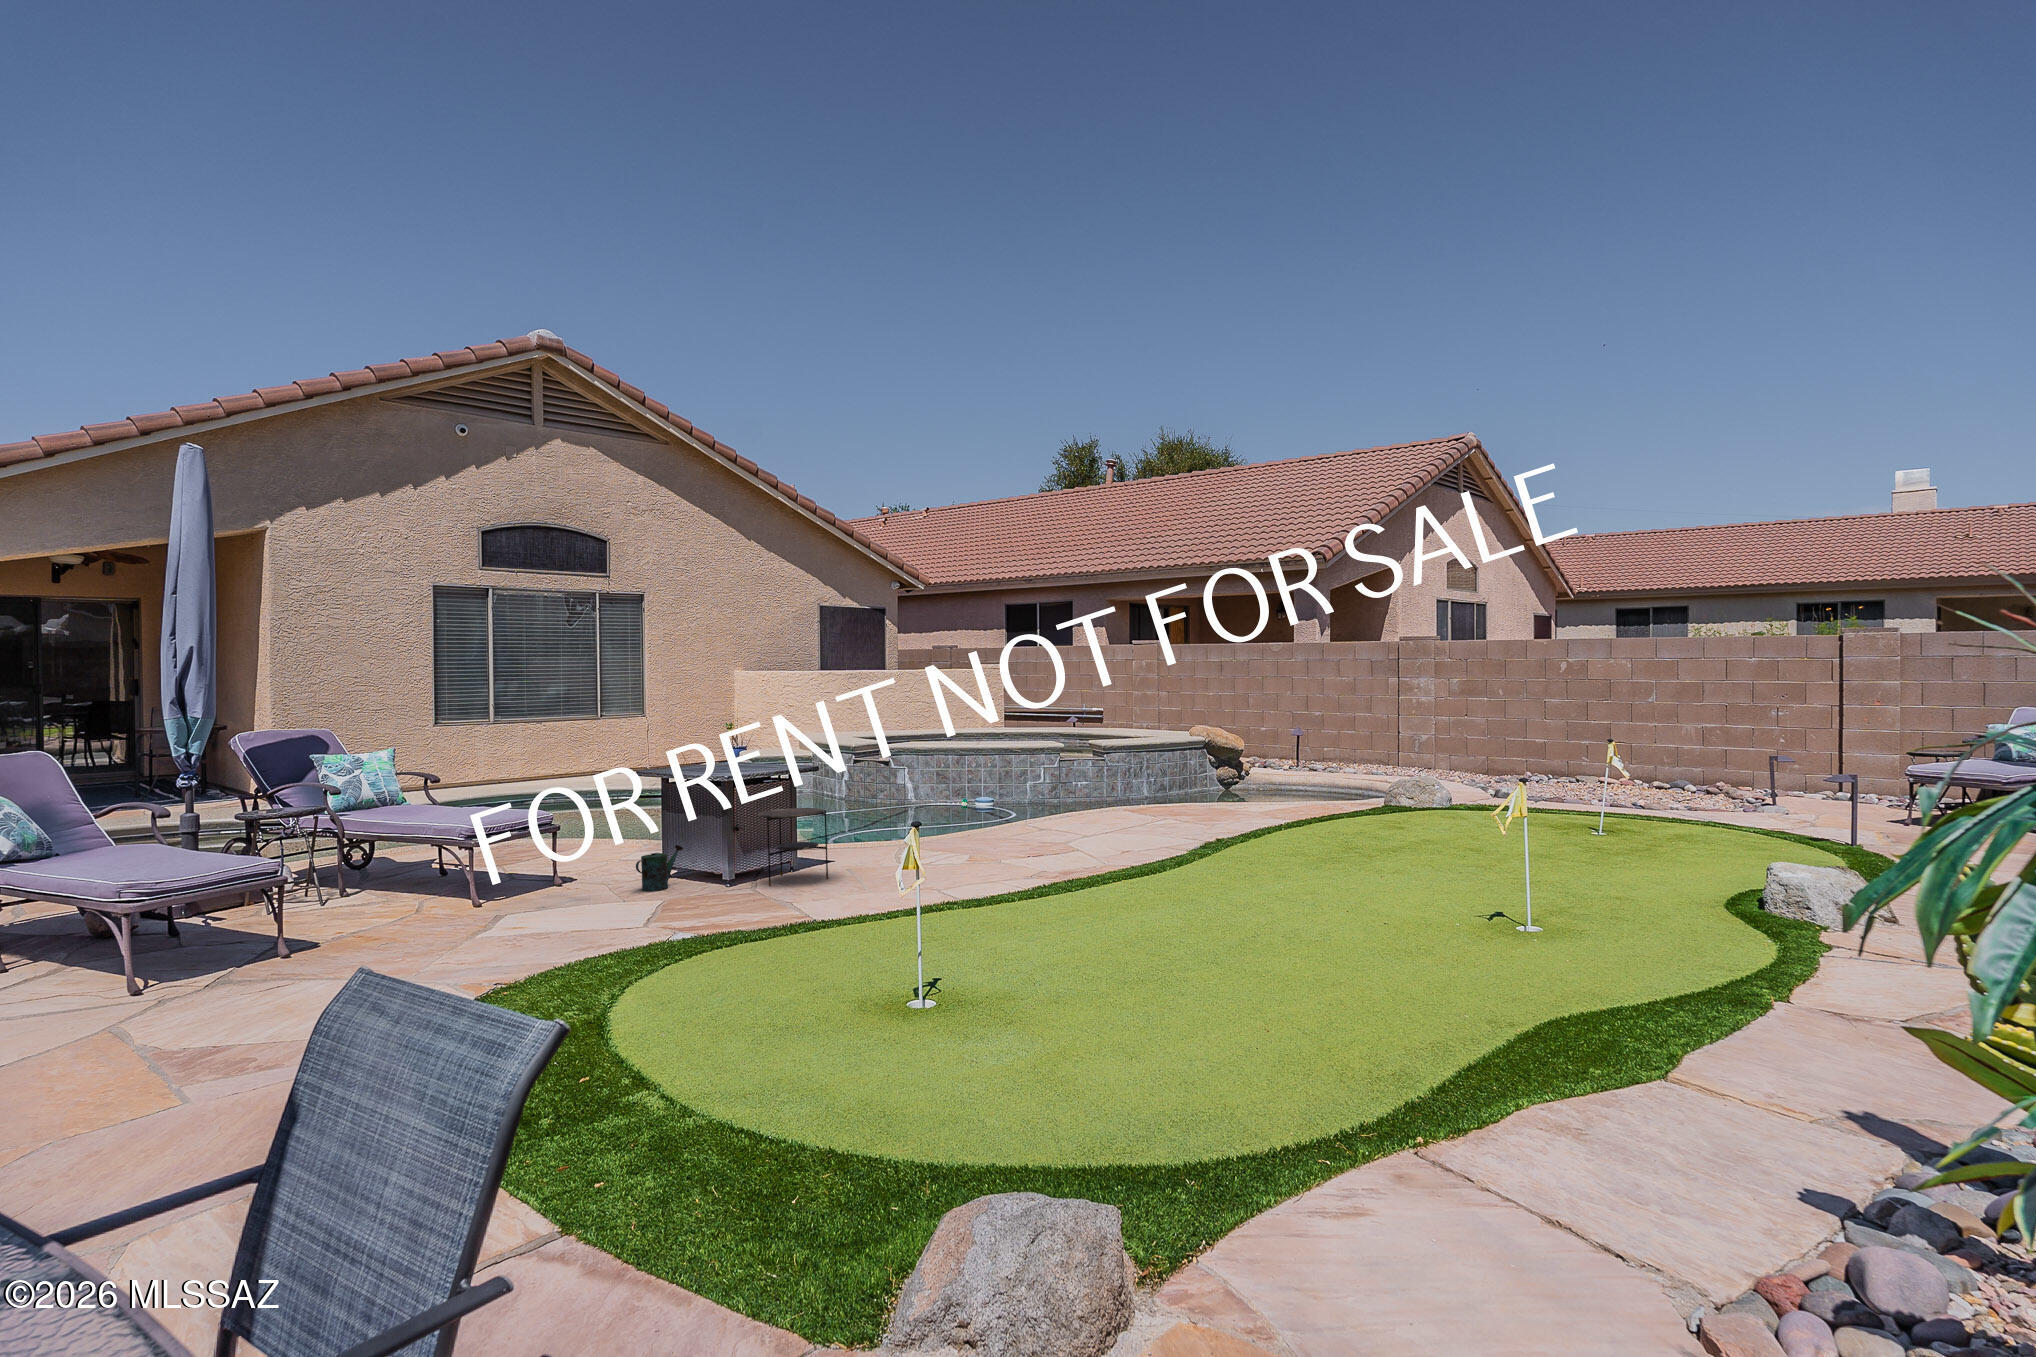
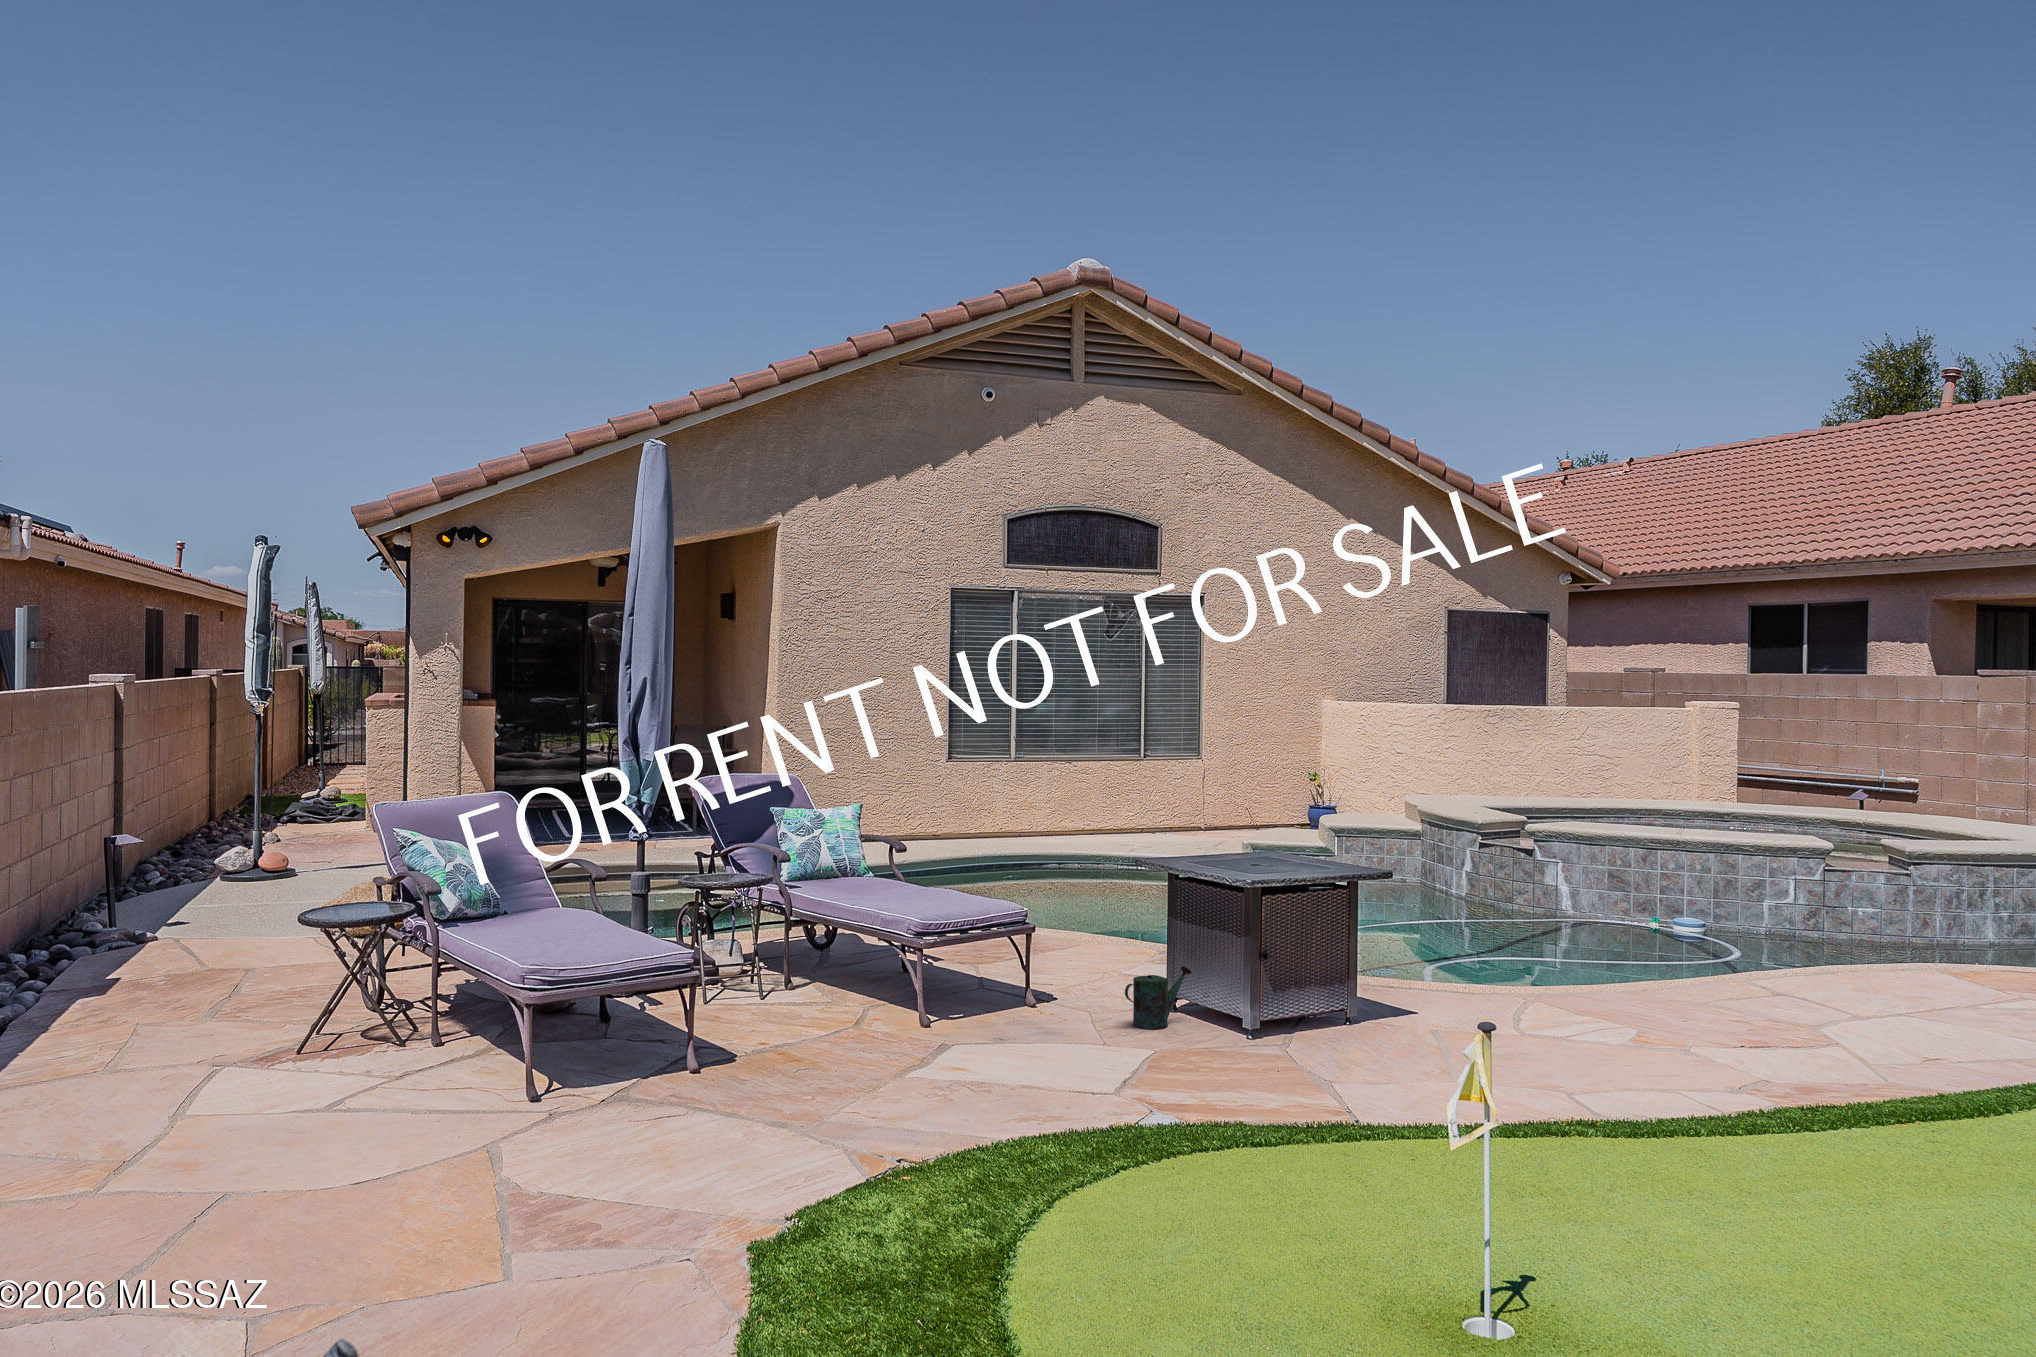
side table: present [757,808,828,886] -> none [1293,929,1397,1046]

